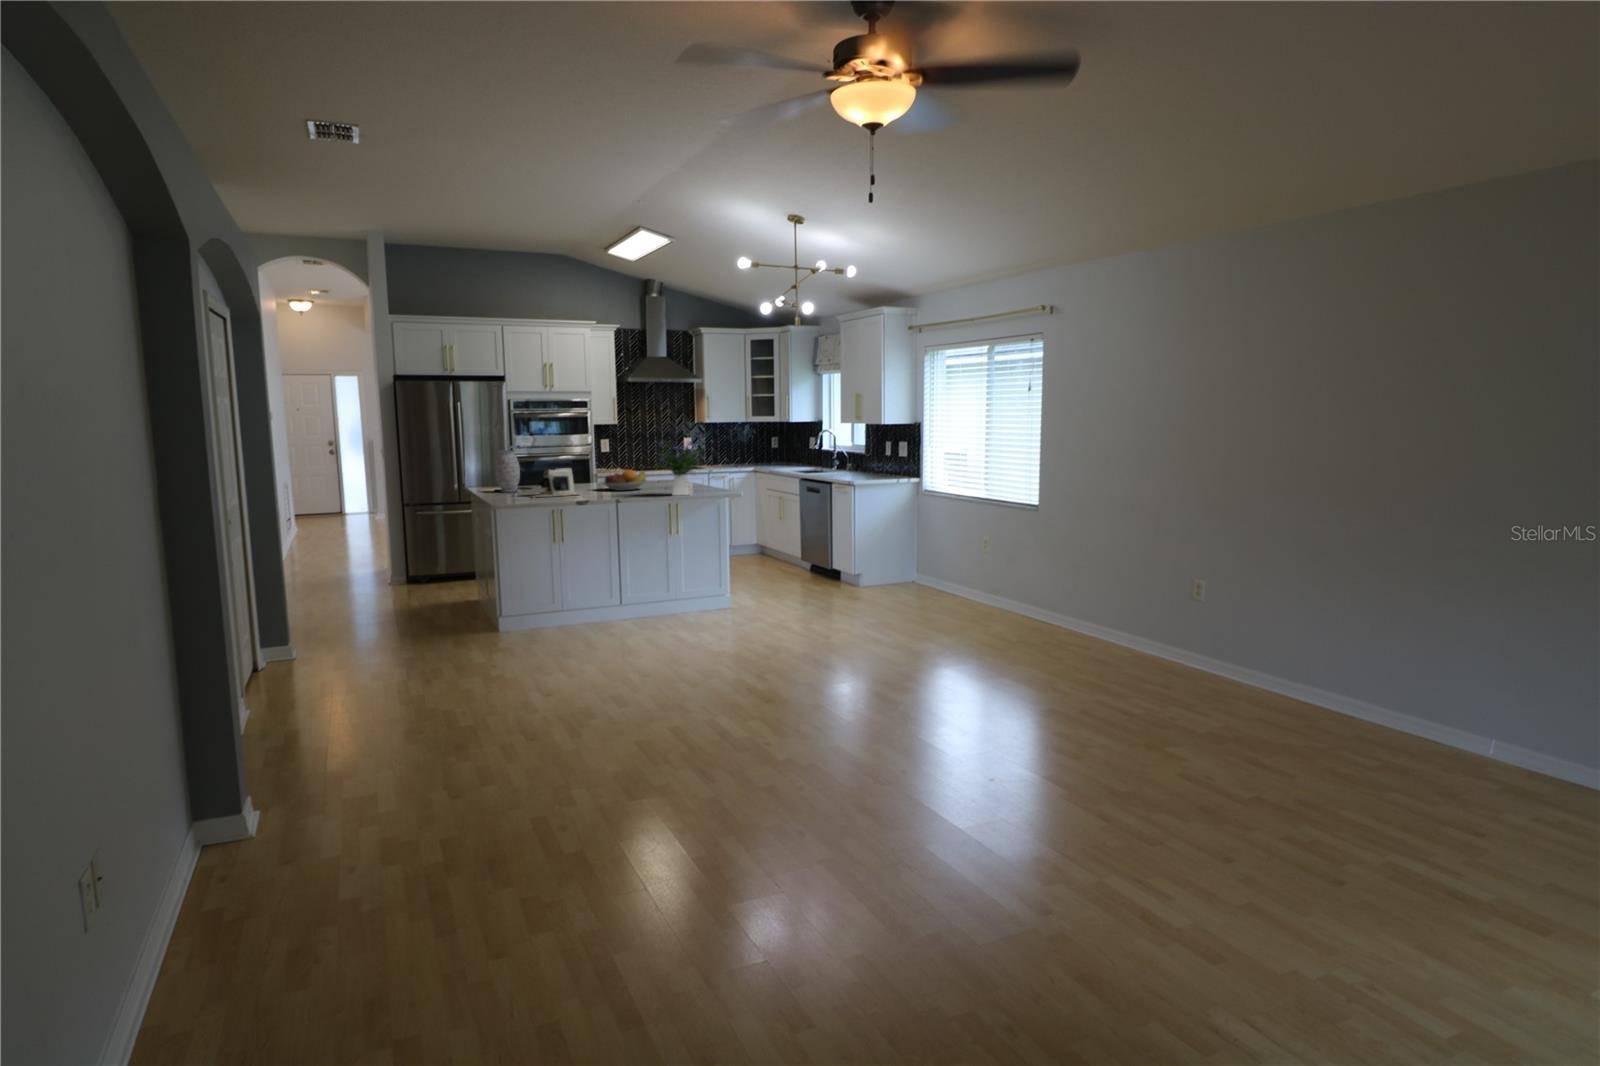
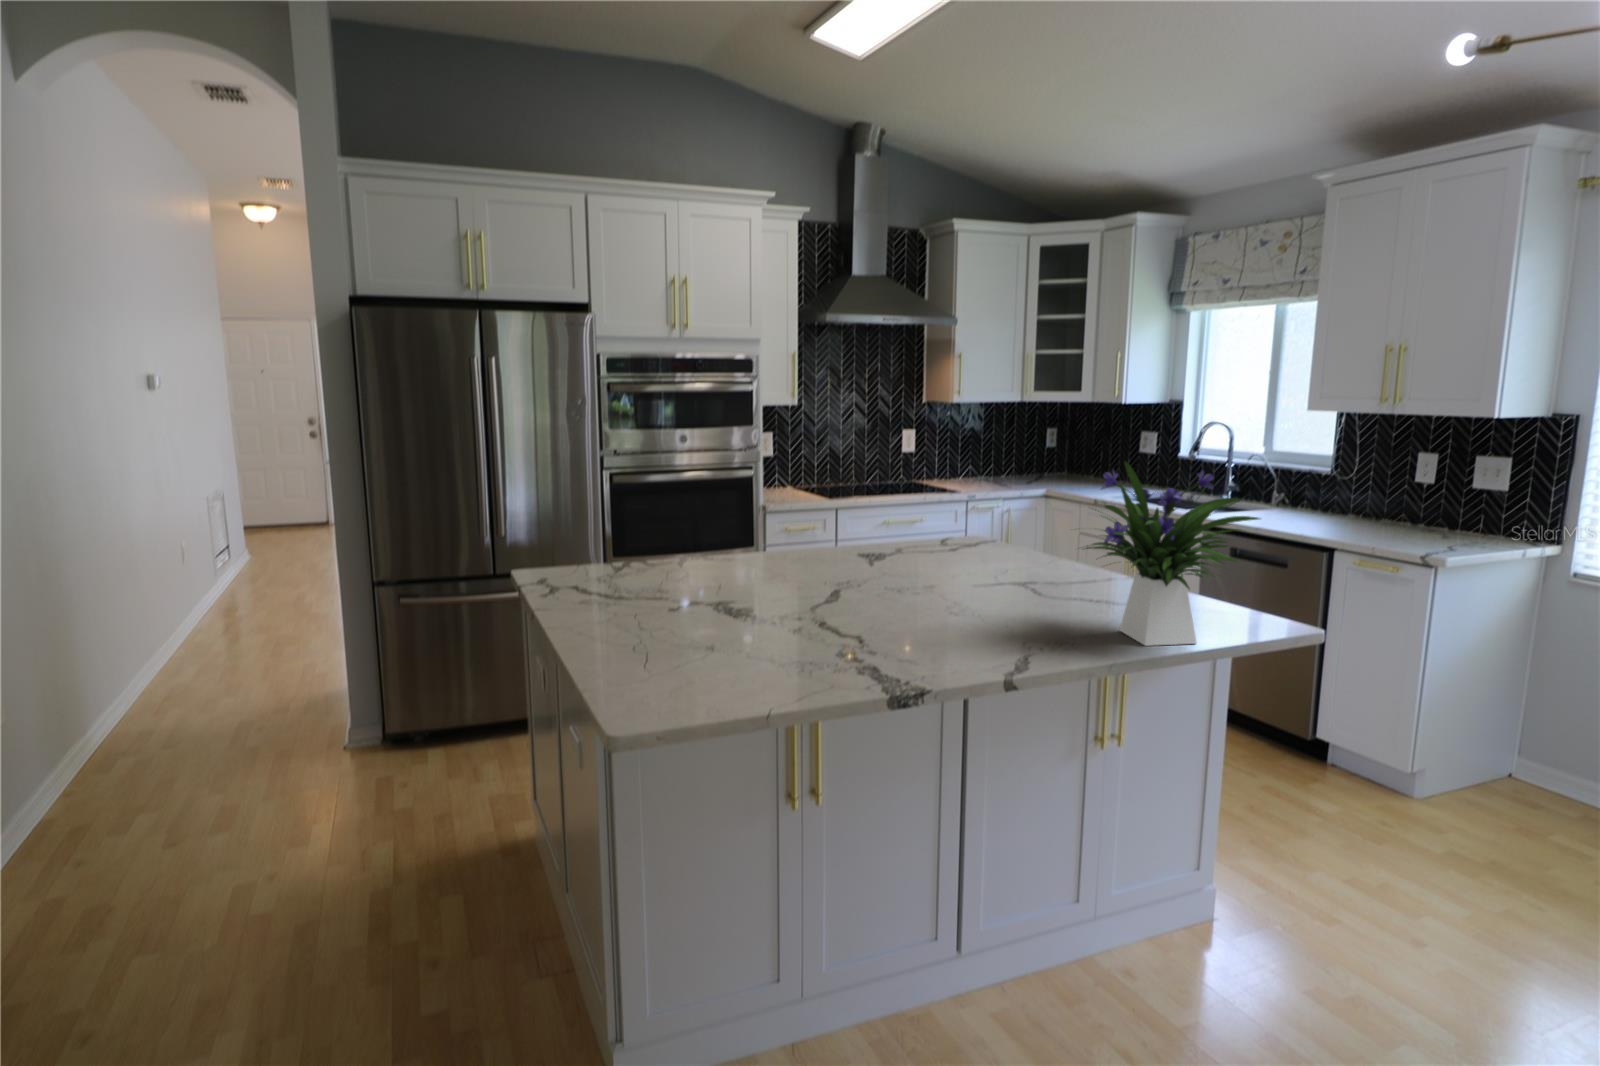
vase: present [495,450,520,492] -> none [582,481,647,598]
coffee maker: present [532,468,580,498] -> none [694,544,847,654]
fruit bowl: present [601,470,647,491] -> none [856,536,982,594]

